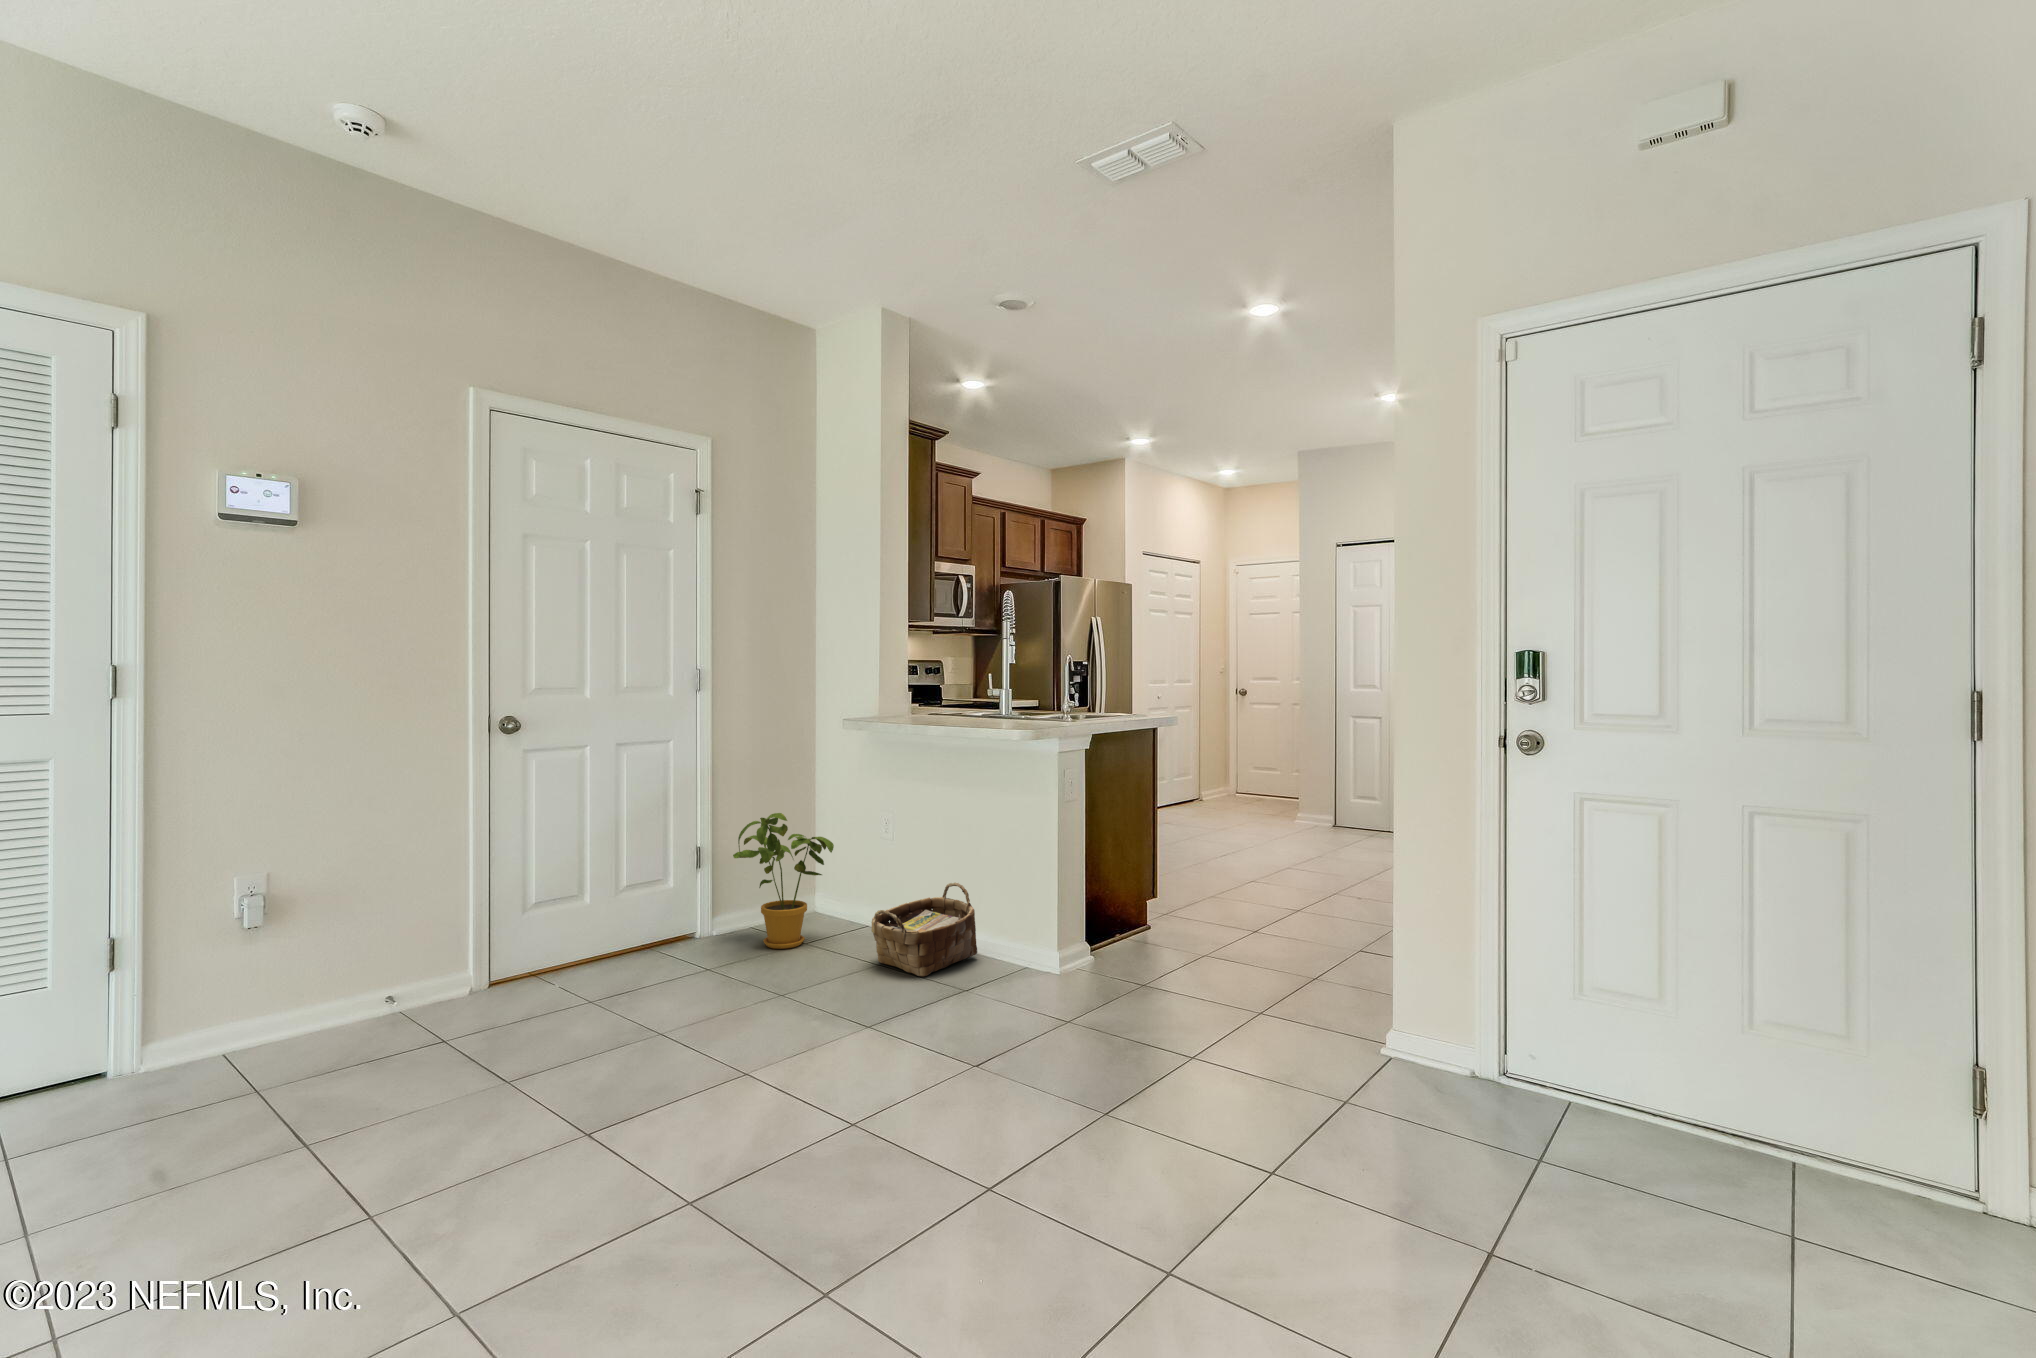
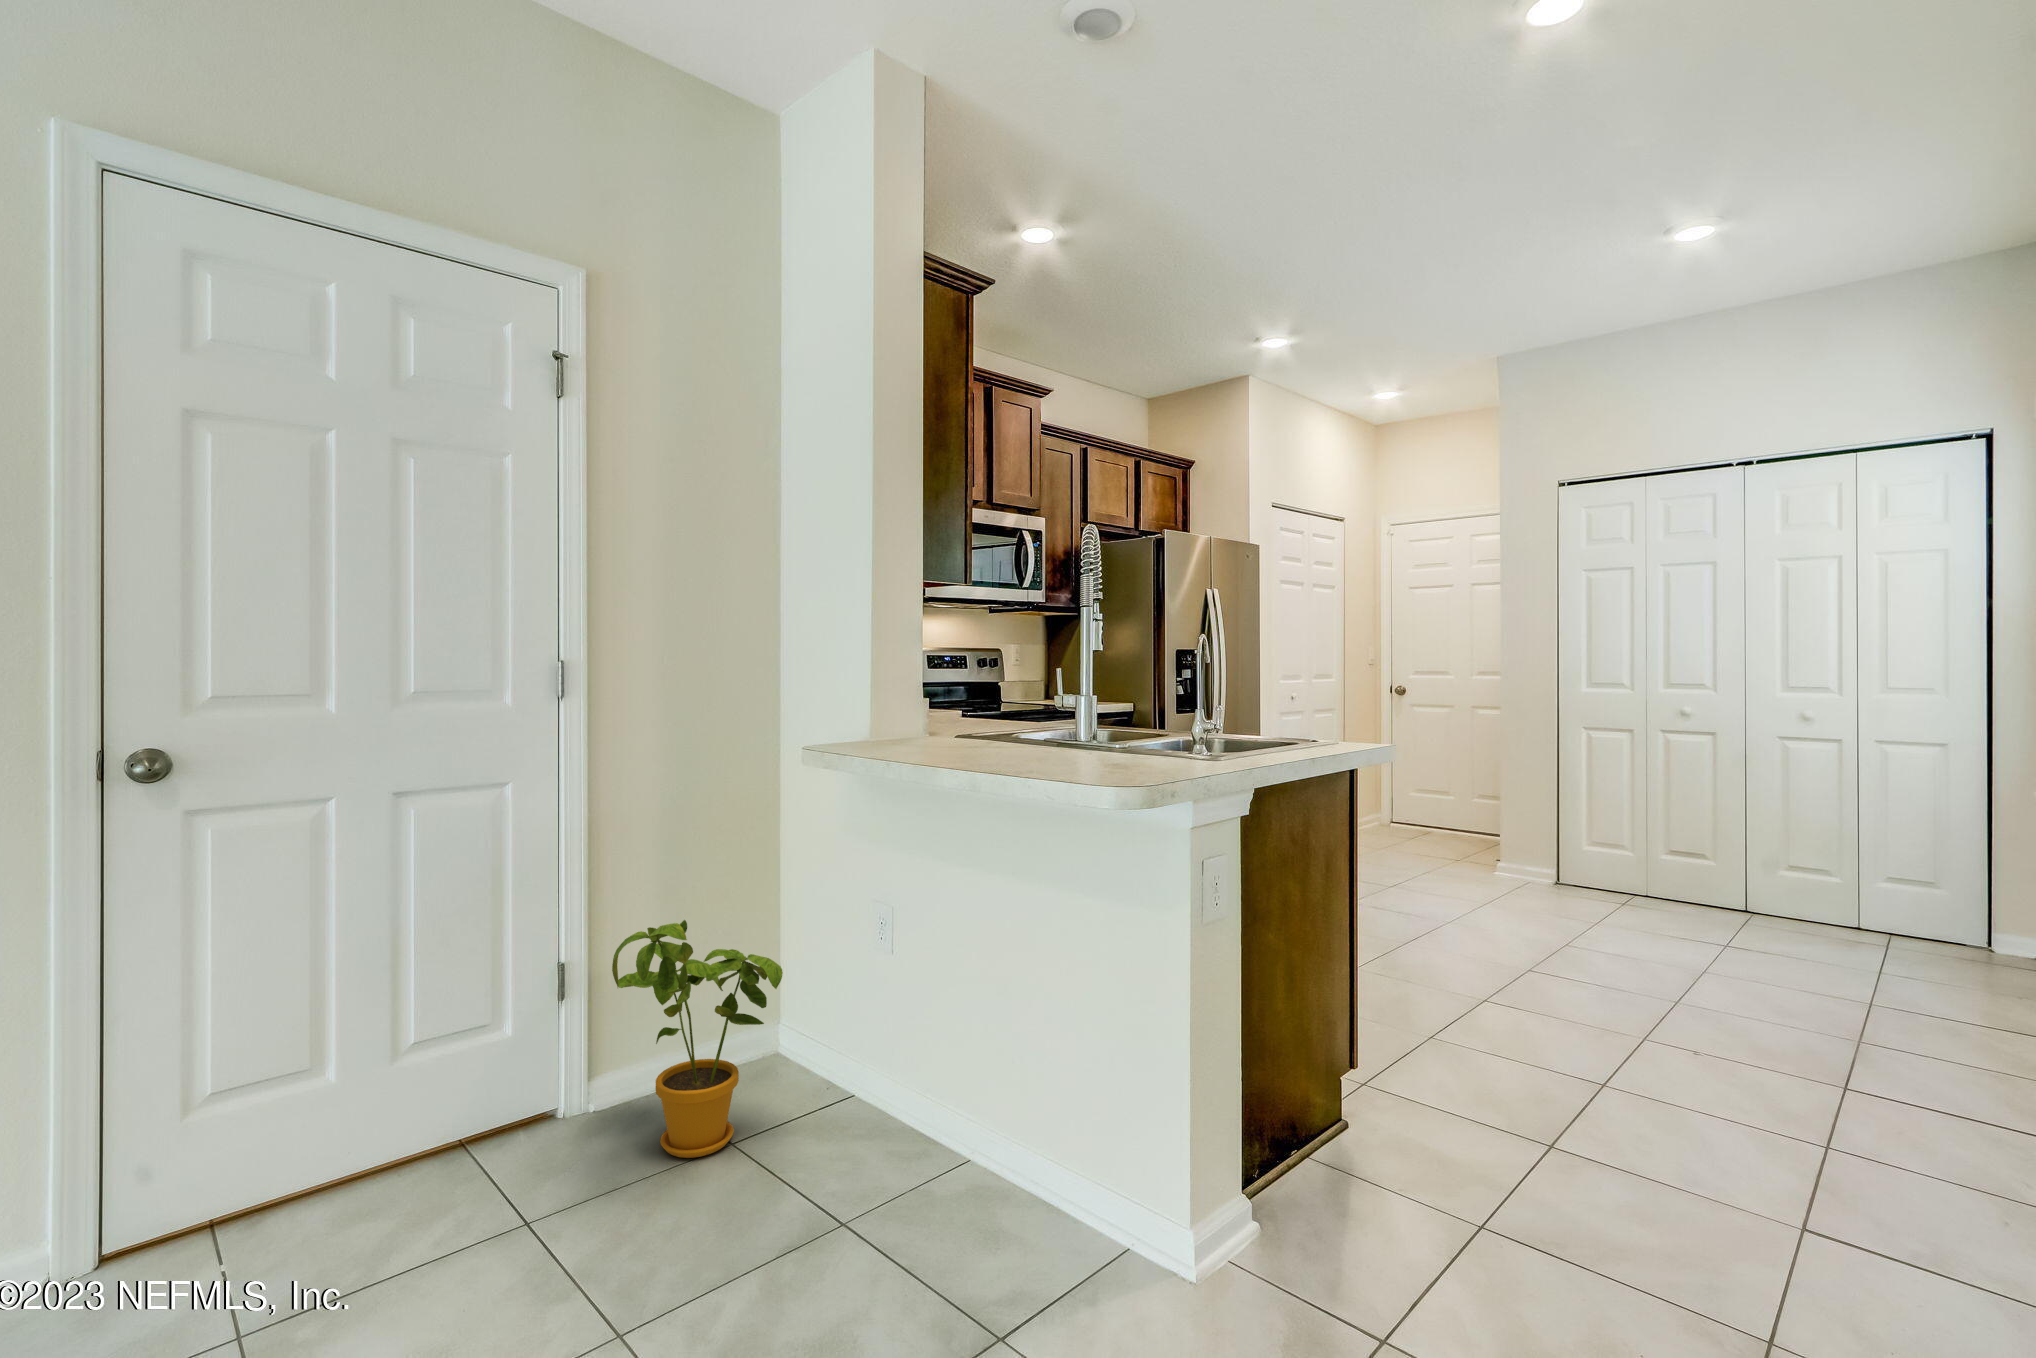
woven basket: present [871,883,977,976] -> none [830,1058,1032,1277]

